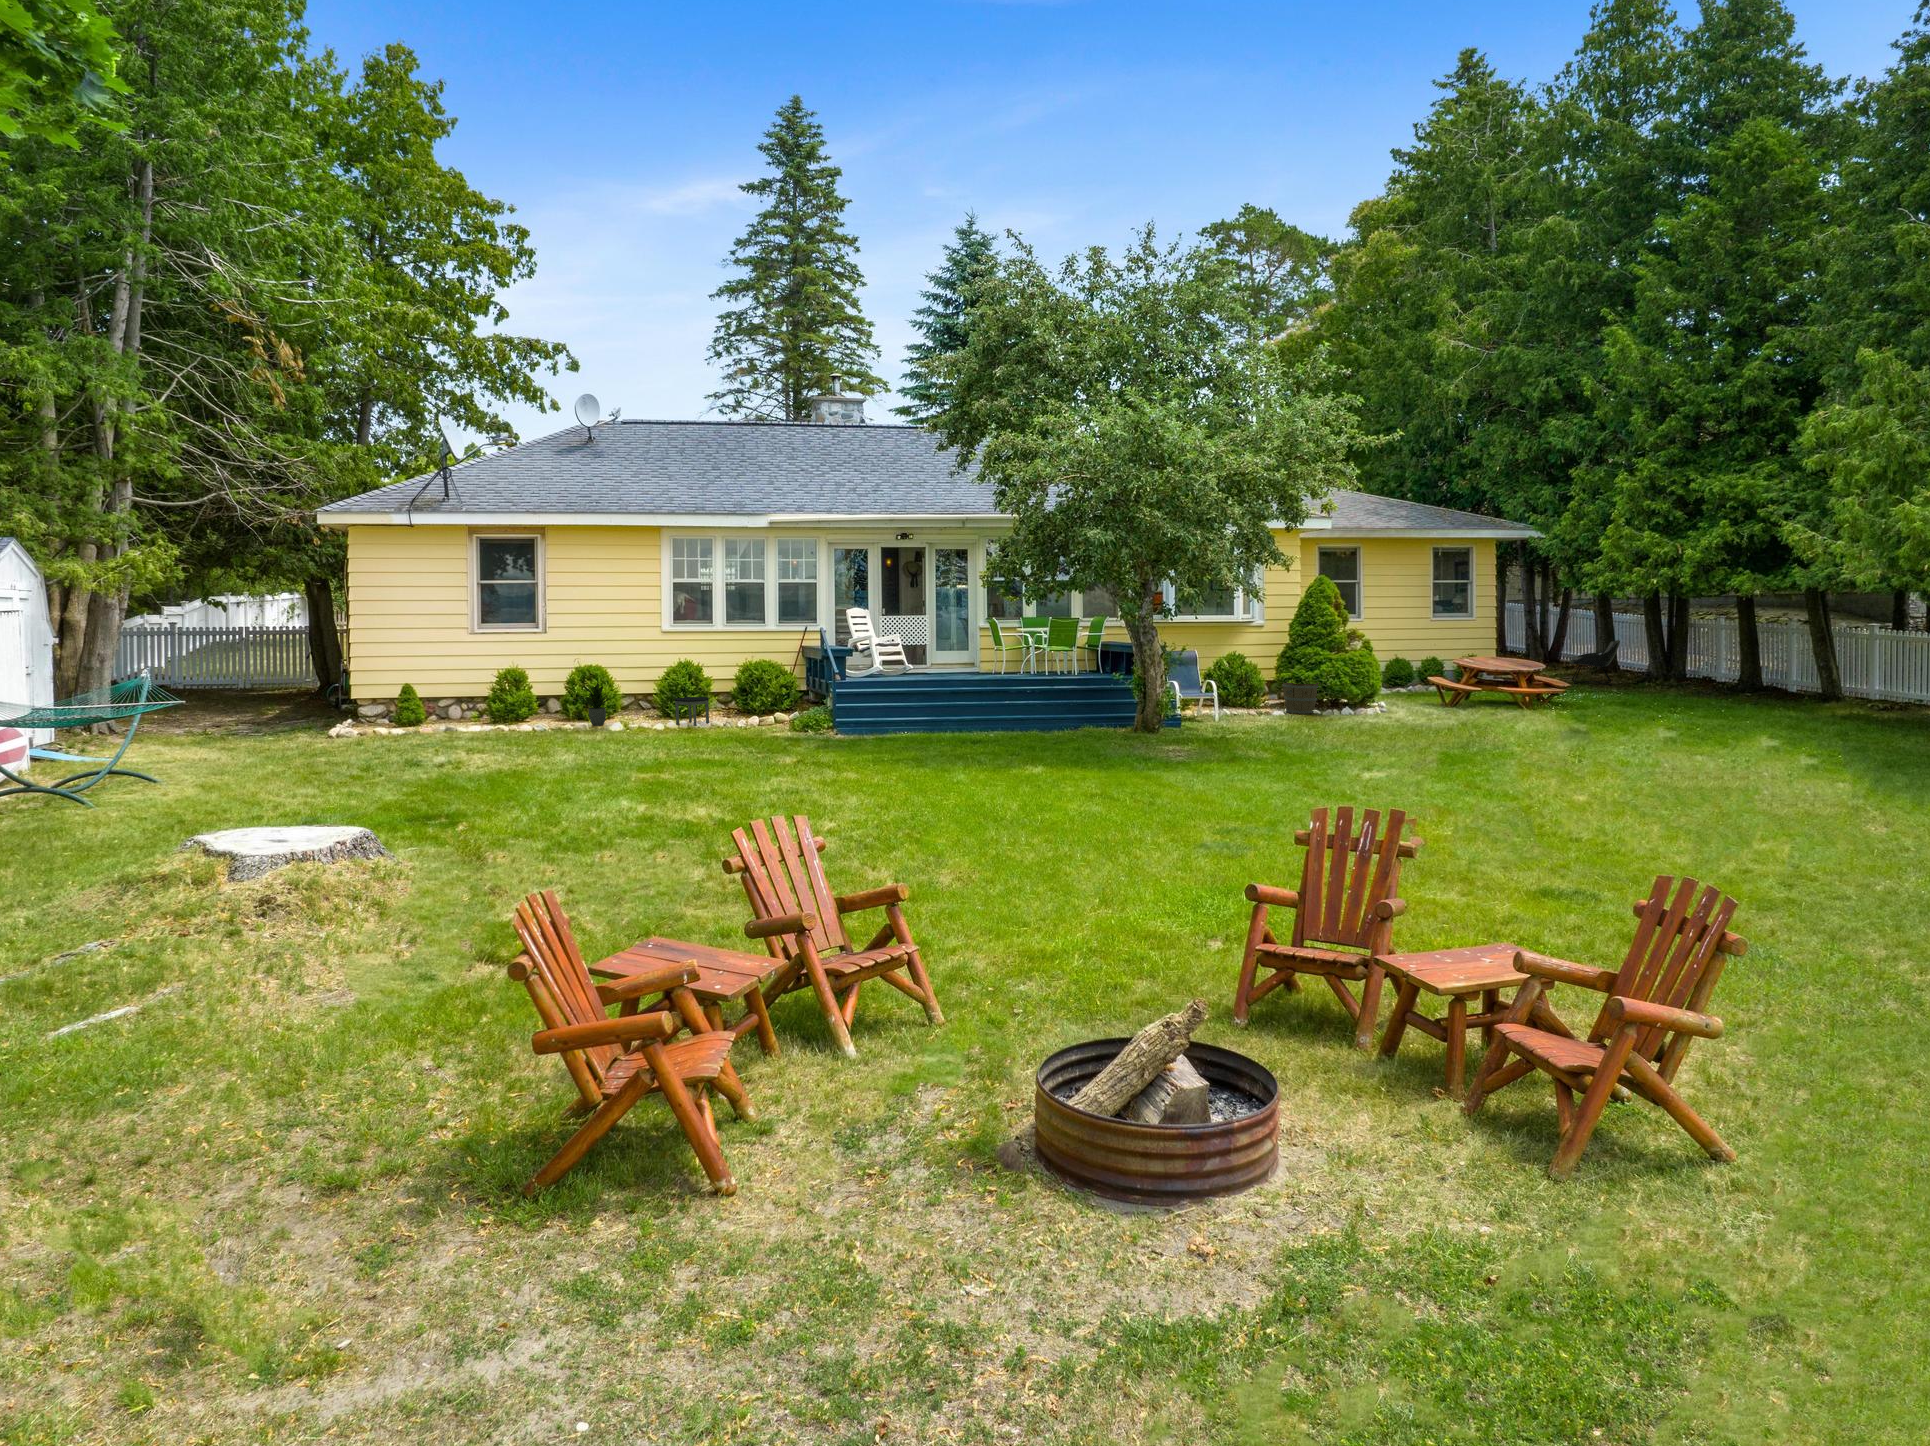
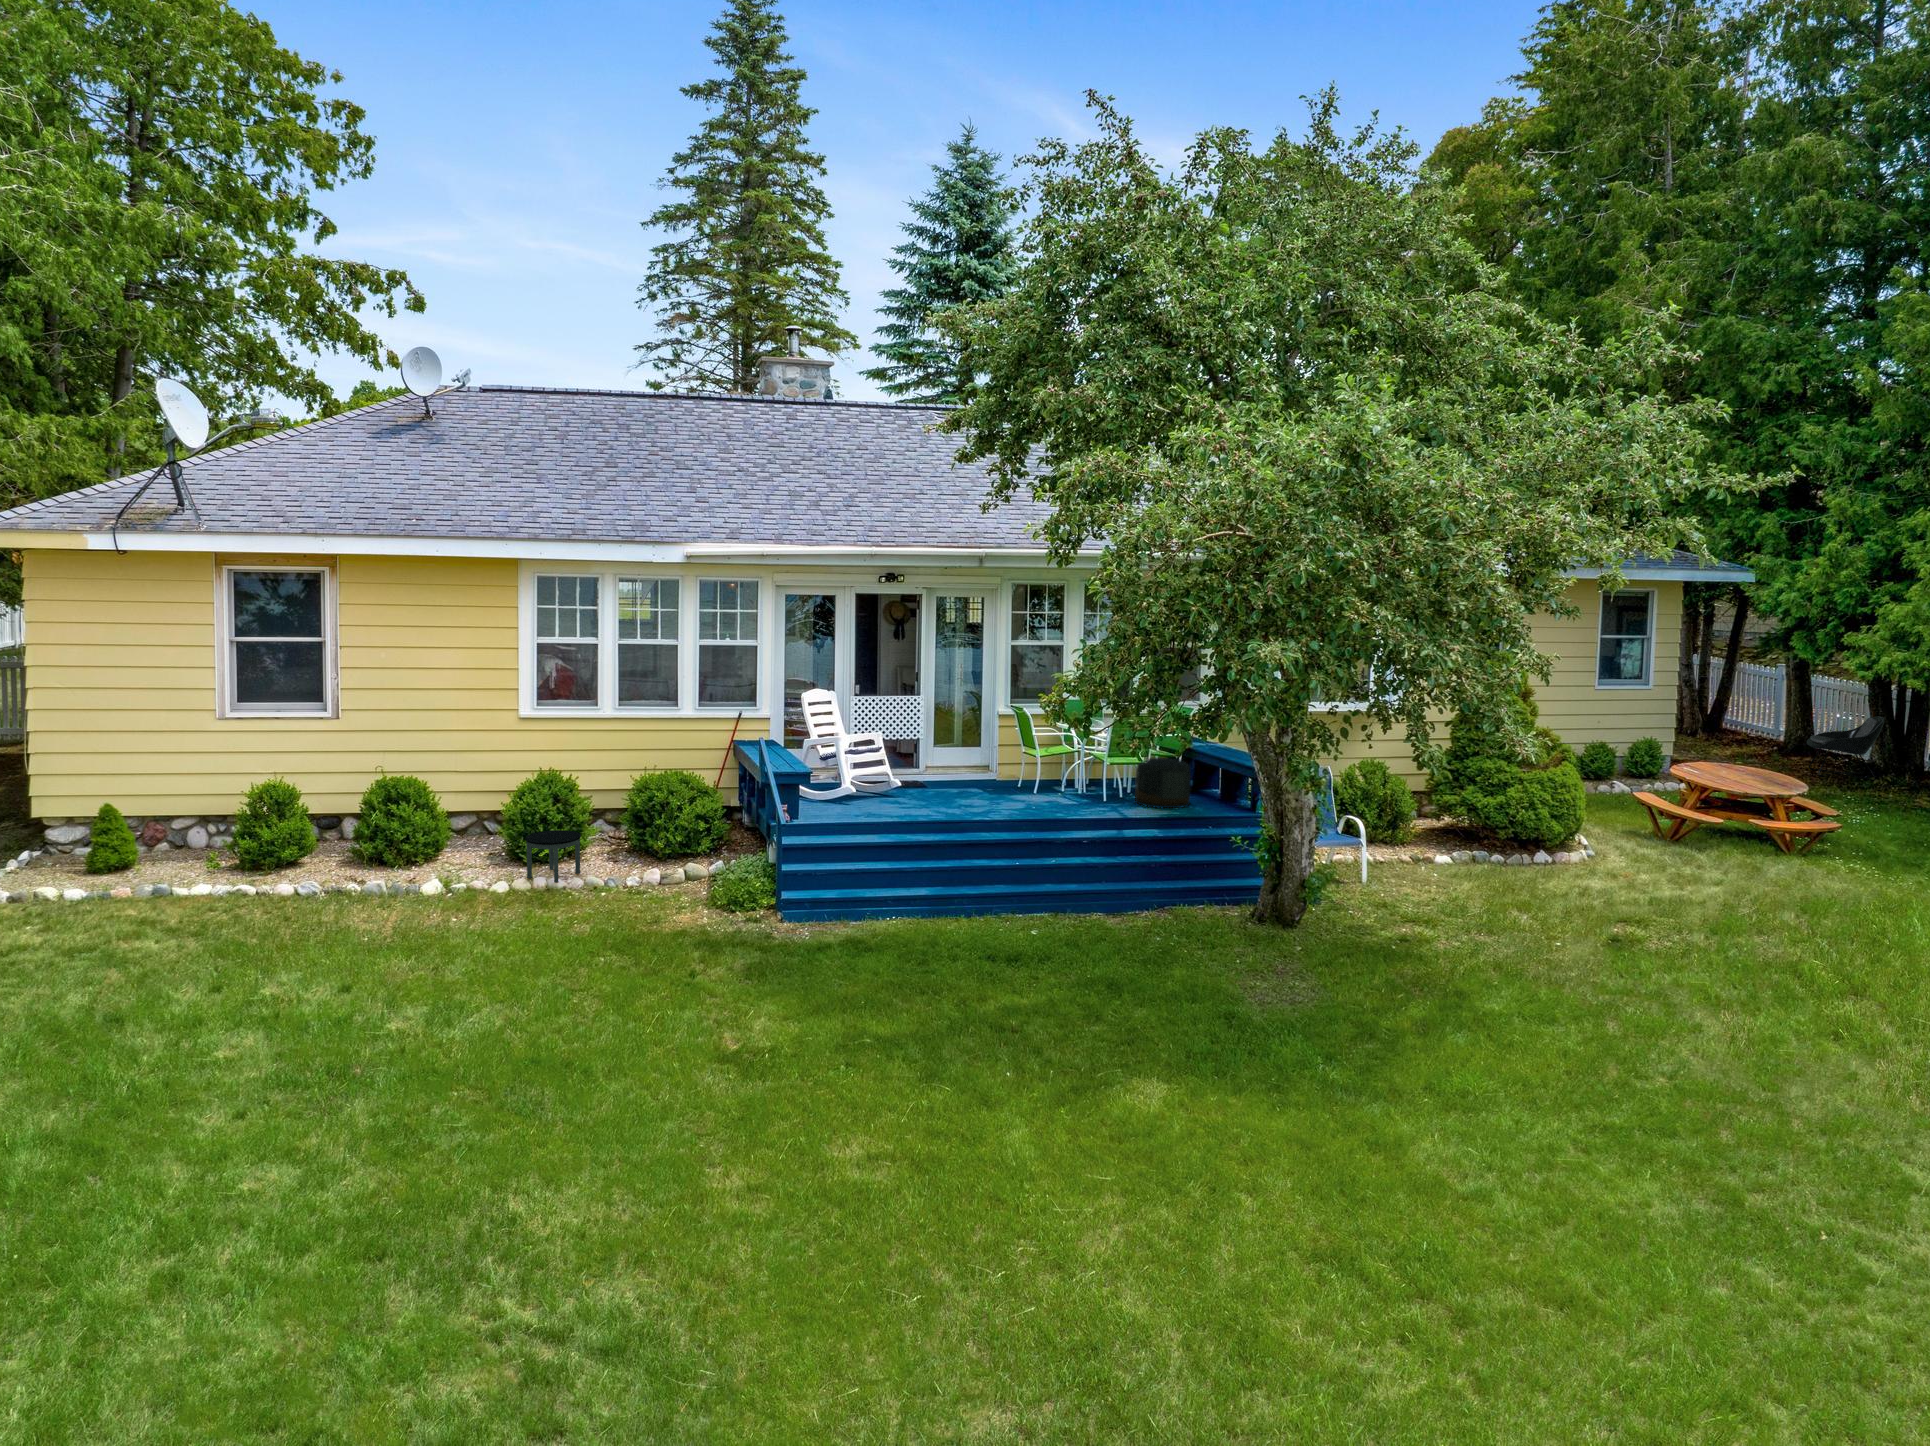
pouf: none [1066,649,1102,680] -> present [1135,758,1191,808]
potted plant: present [582,681,610,726] -> none [376,806,427,879]
wooden bucket: present [1282,682,1319,714] -> none [1458,802,1518,859]

